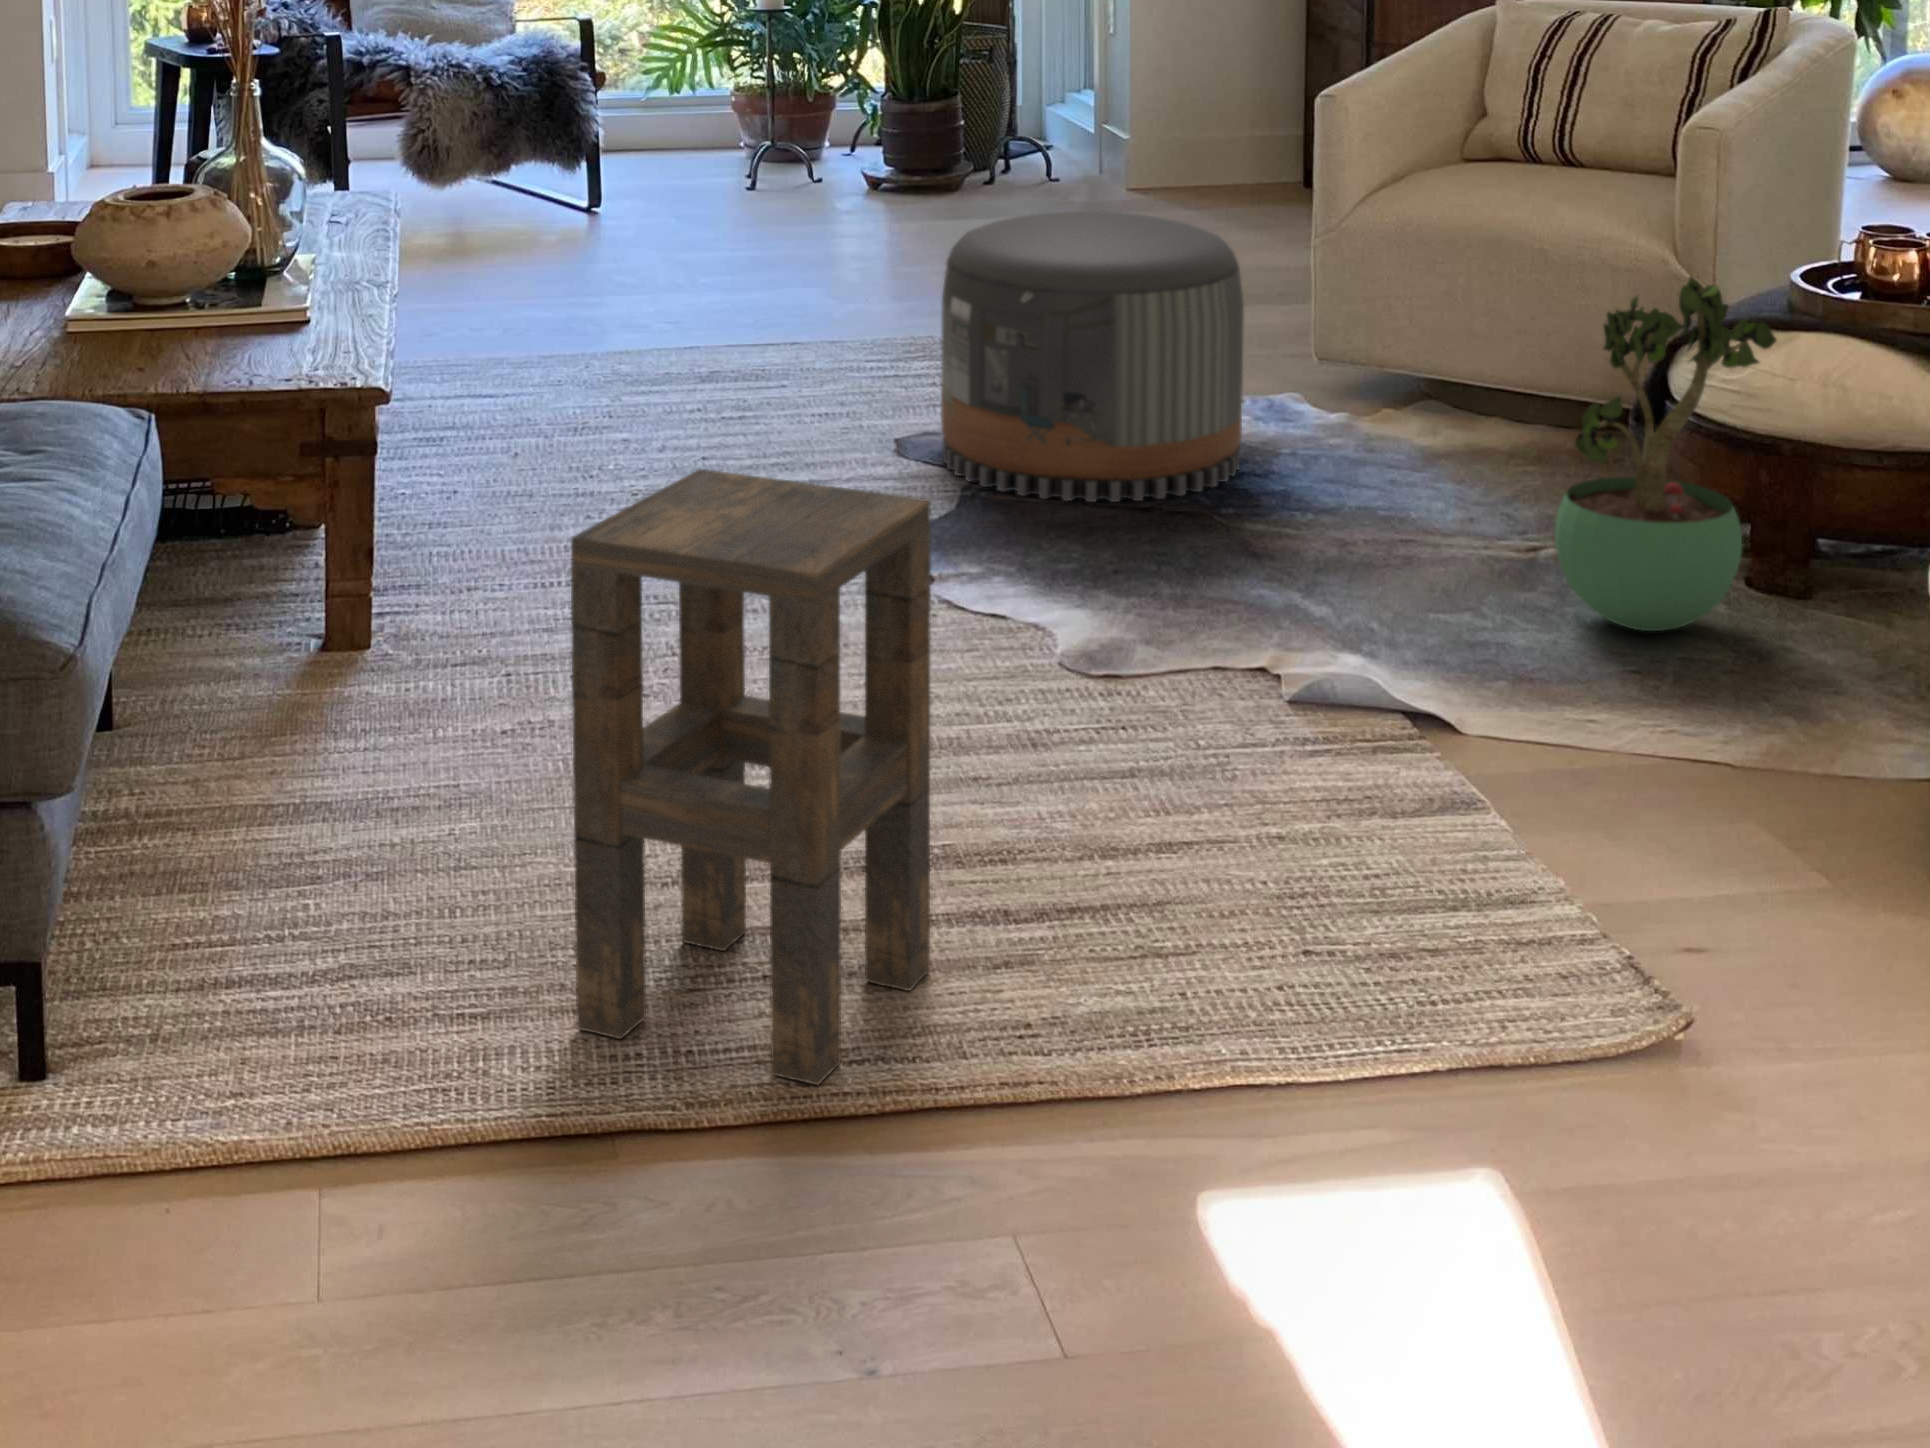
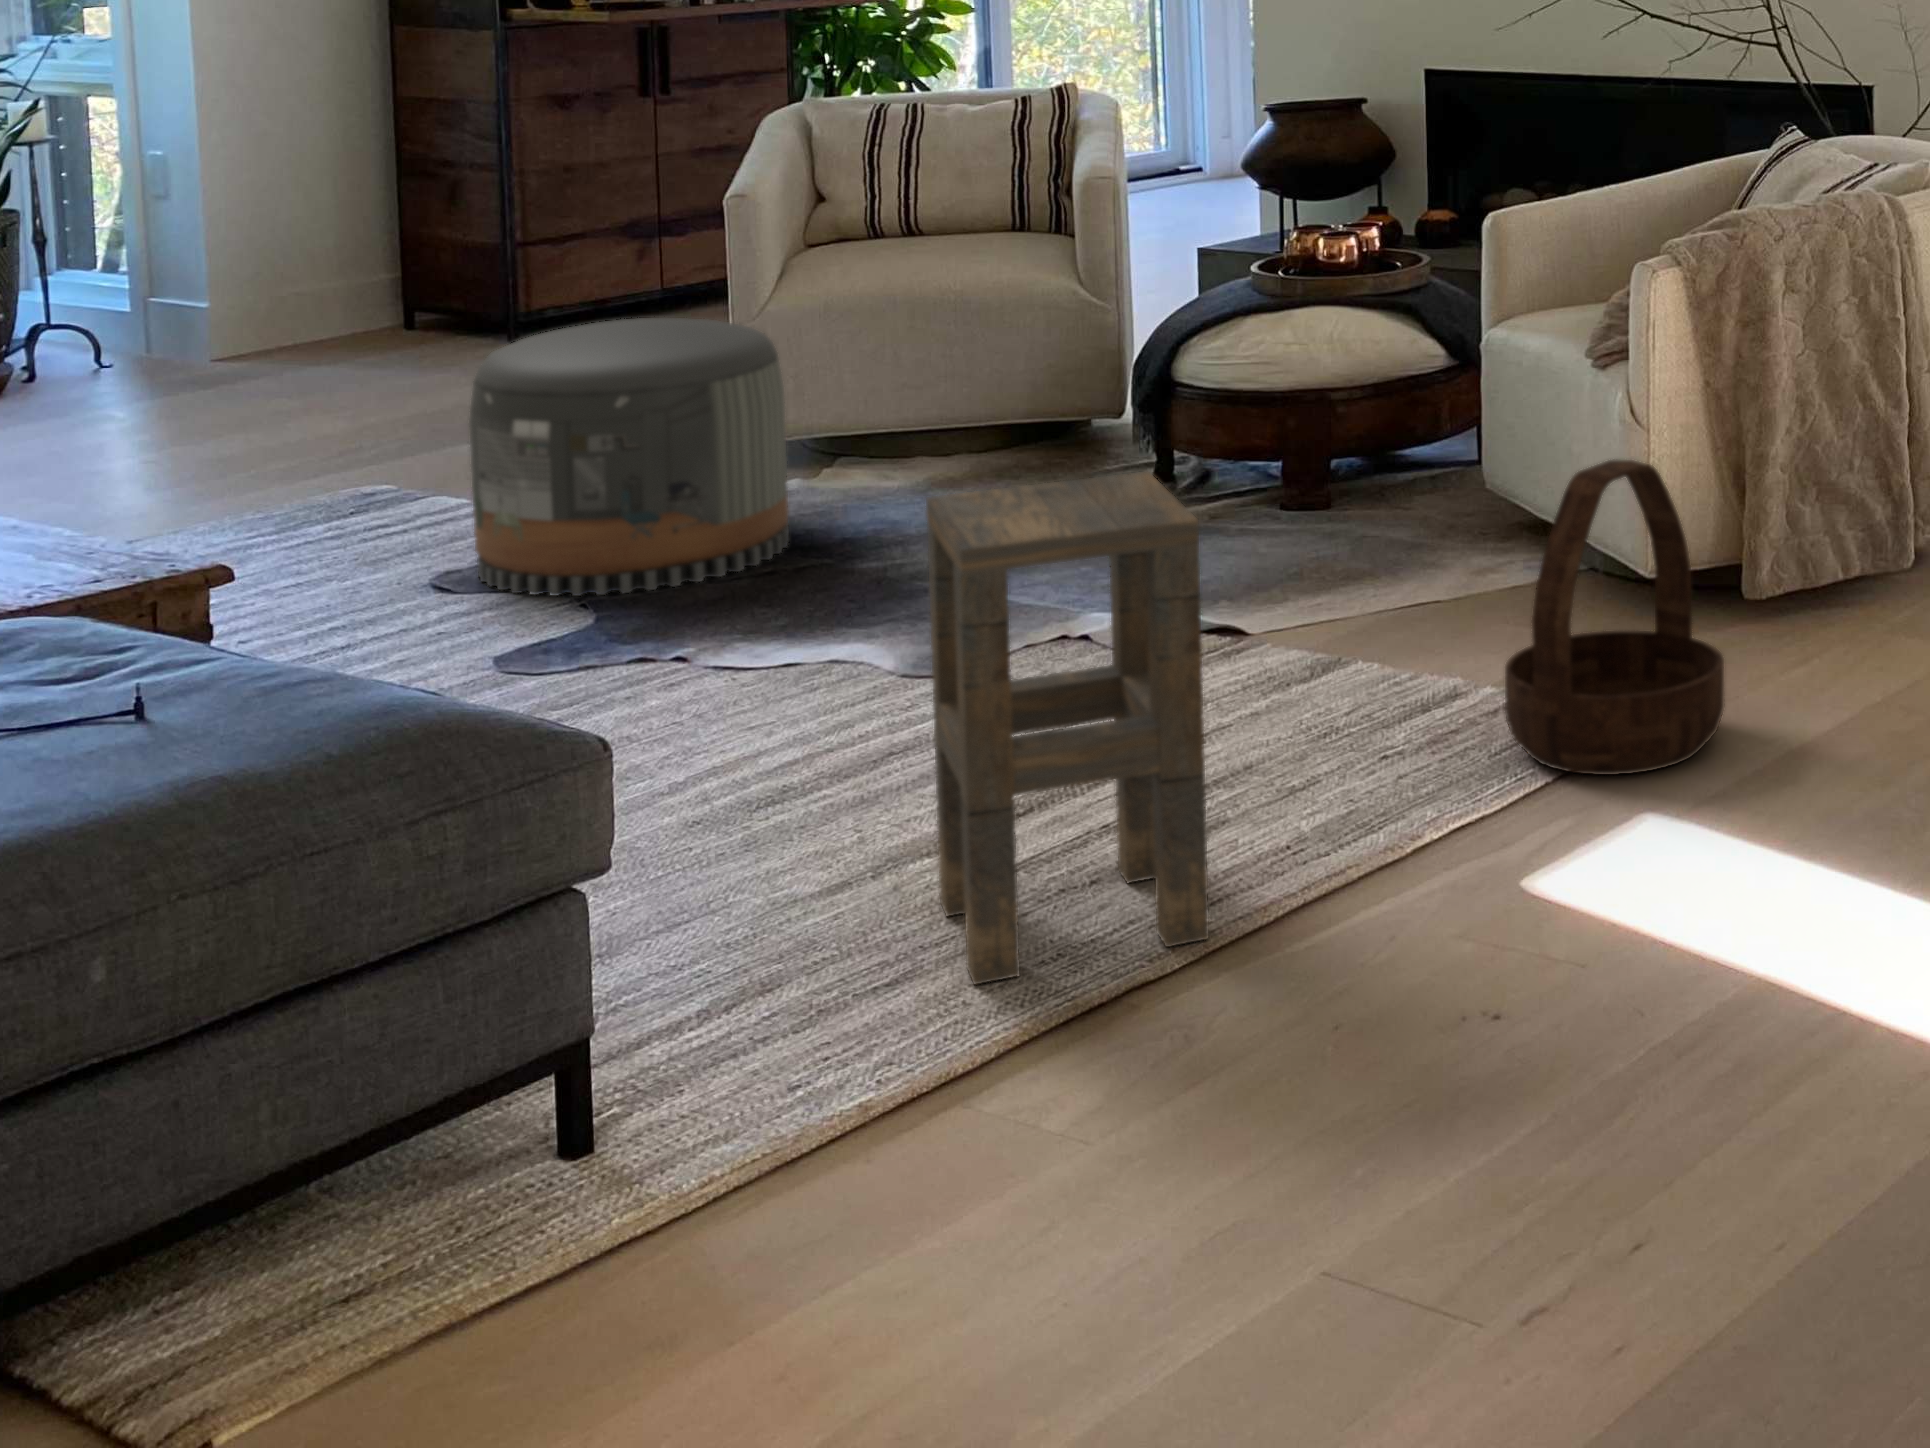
potted plant: present [1554,277,1776,631] -> none [1186,266,1329,548]
basket: none [1450,642,1782,1113] -> present [1505,459,1725,775]

